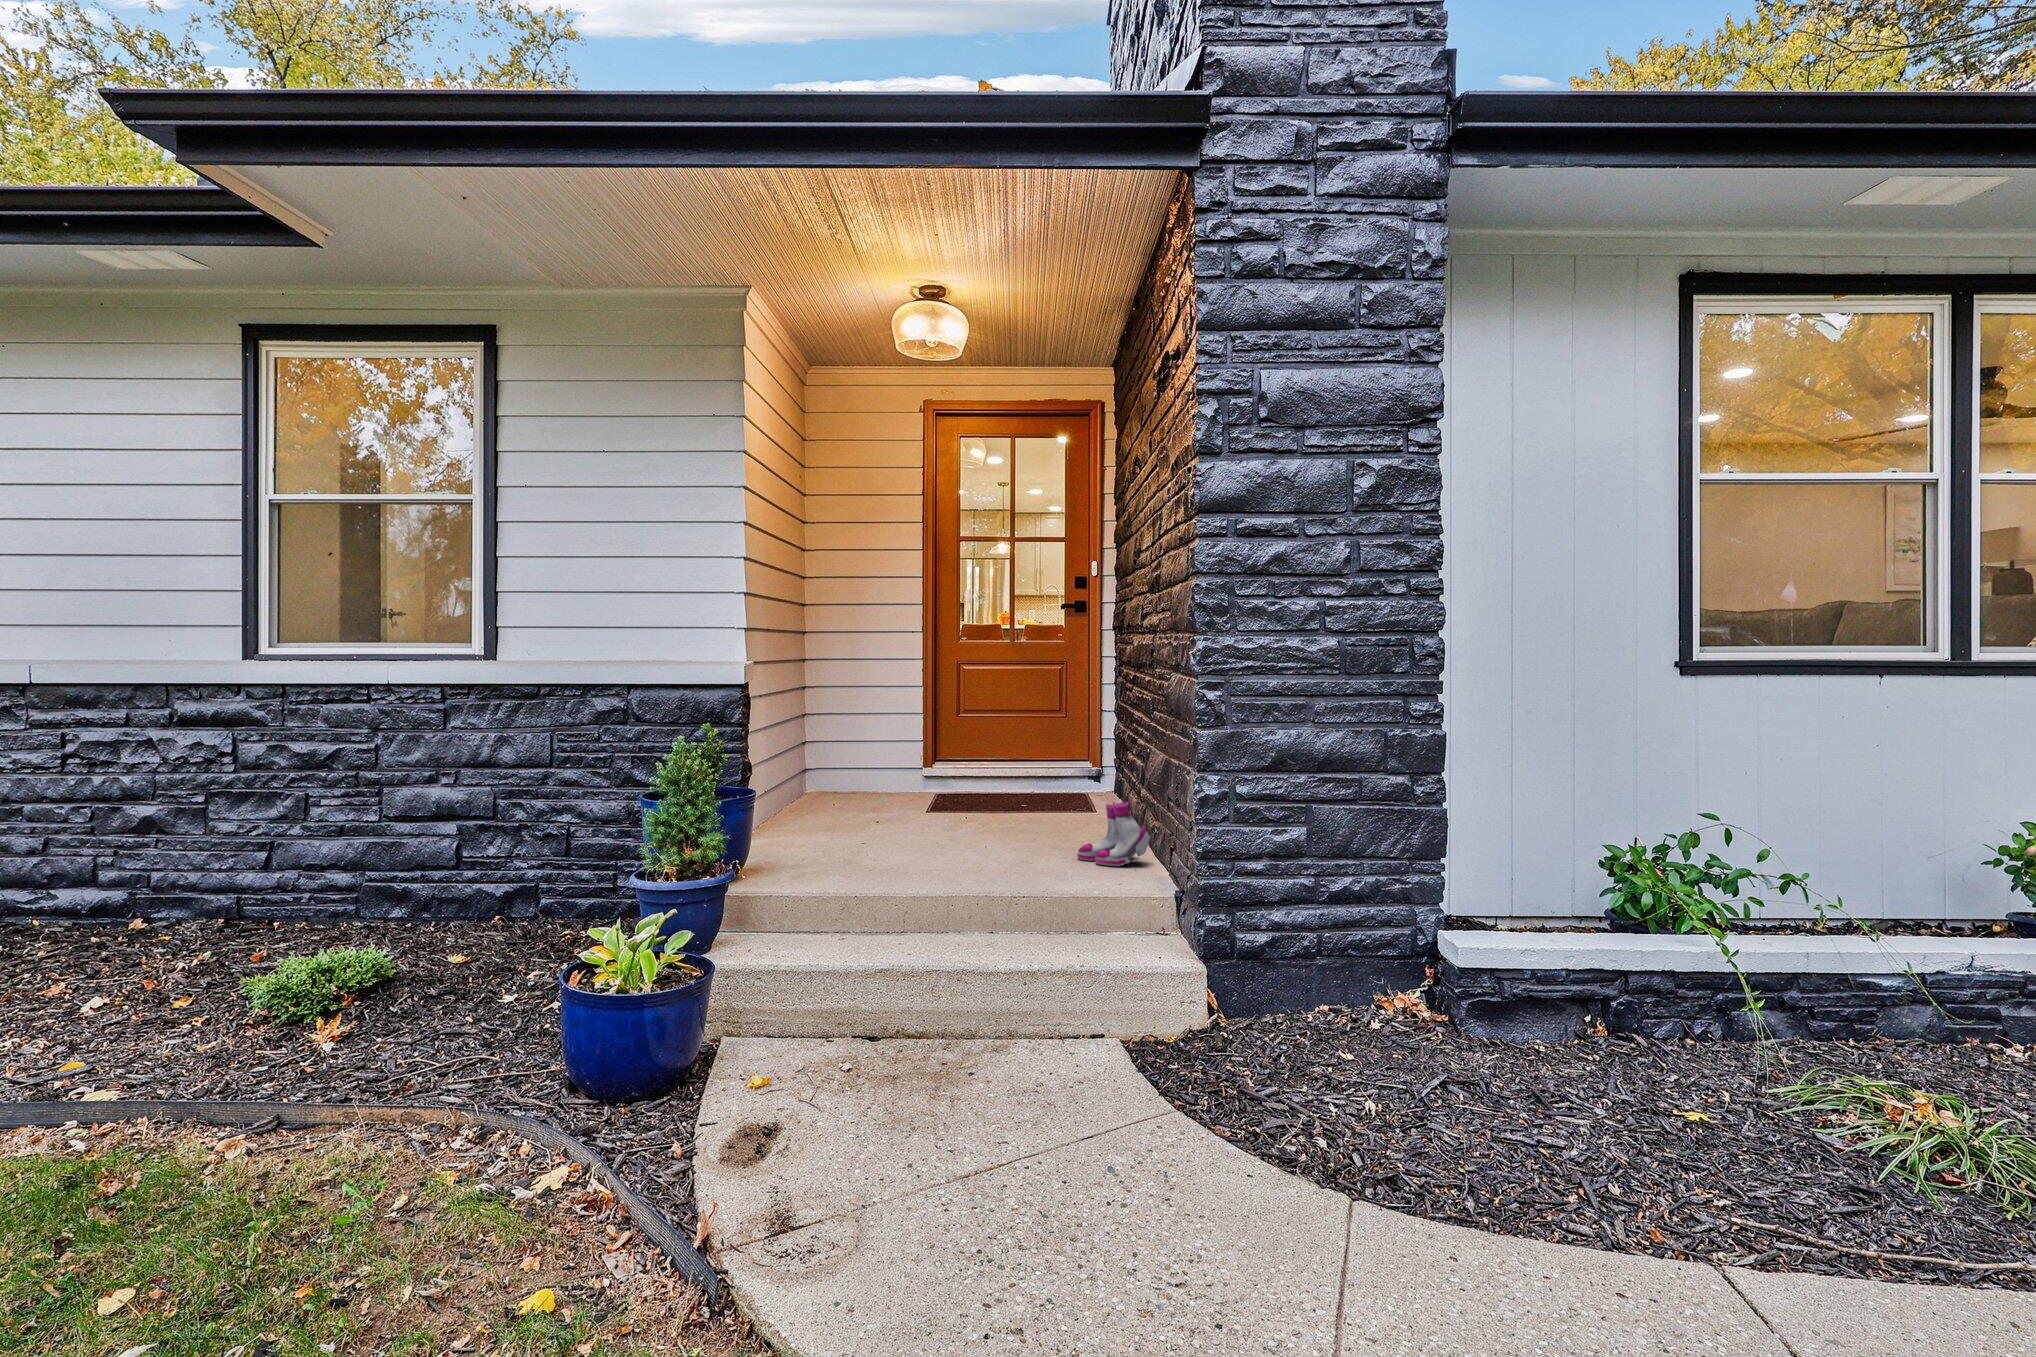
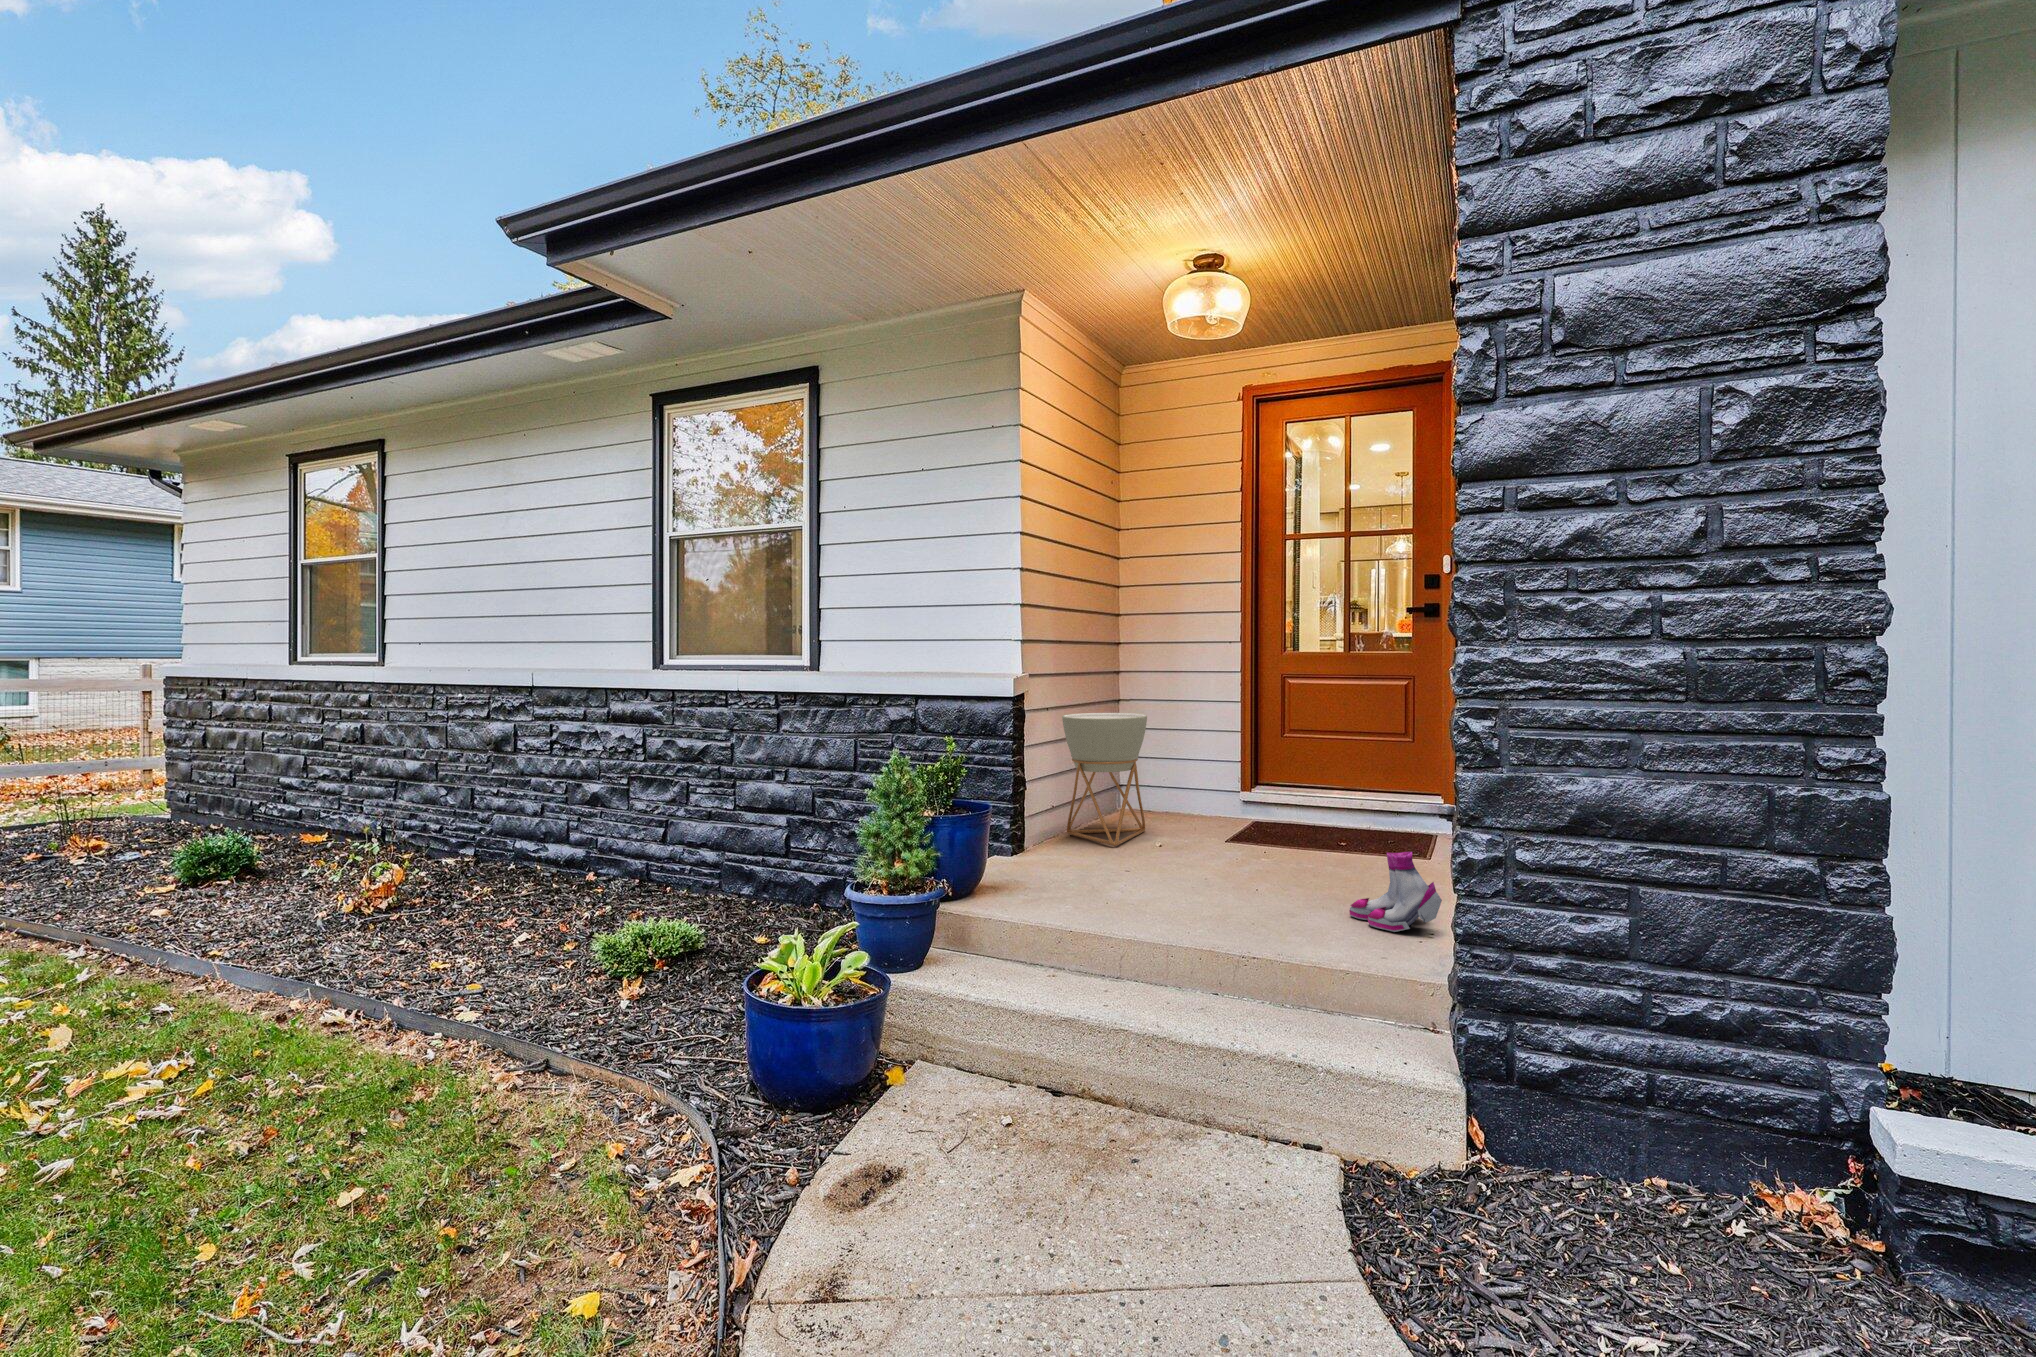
planter: none [778,701,860,825] -> present [1062,713,1147,846]

